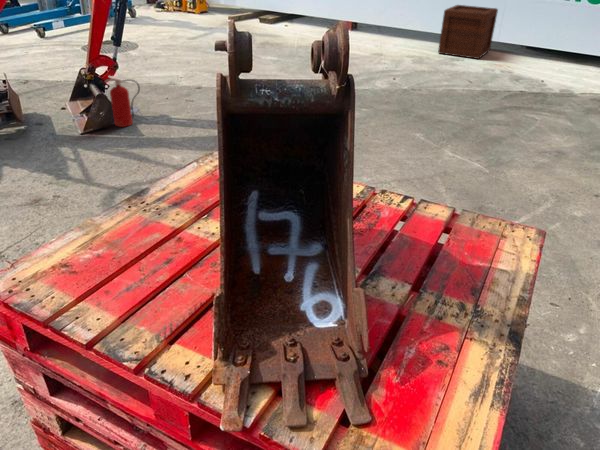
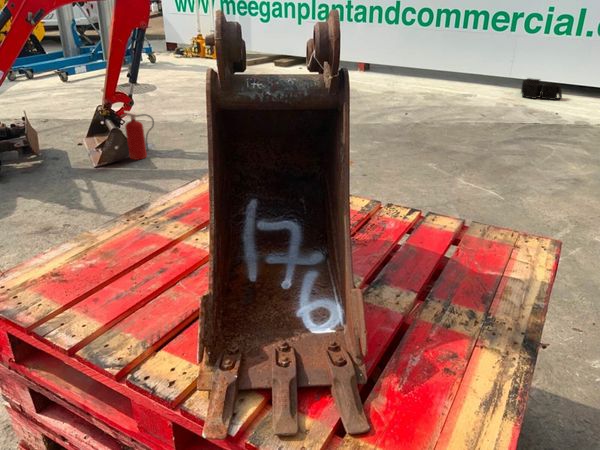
wooden crate: present [438,5,498,59] -> none [445,45,502,95]
storage bin: none [515,42,556,66] -> present [521,78,562,100]

